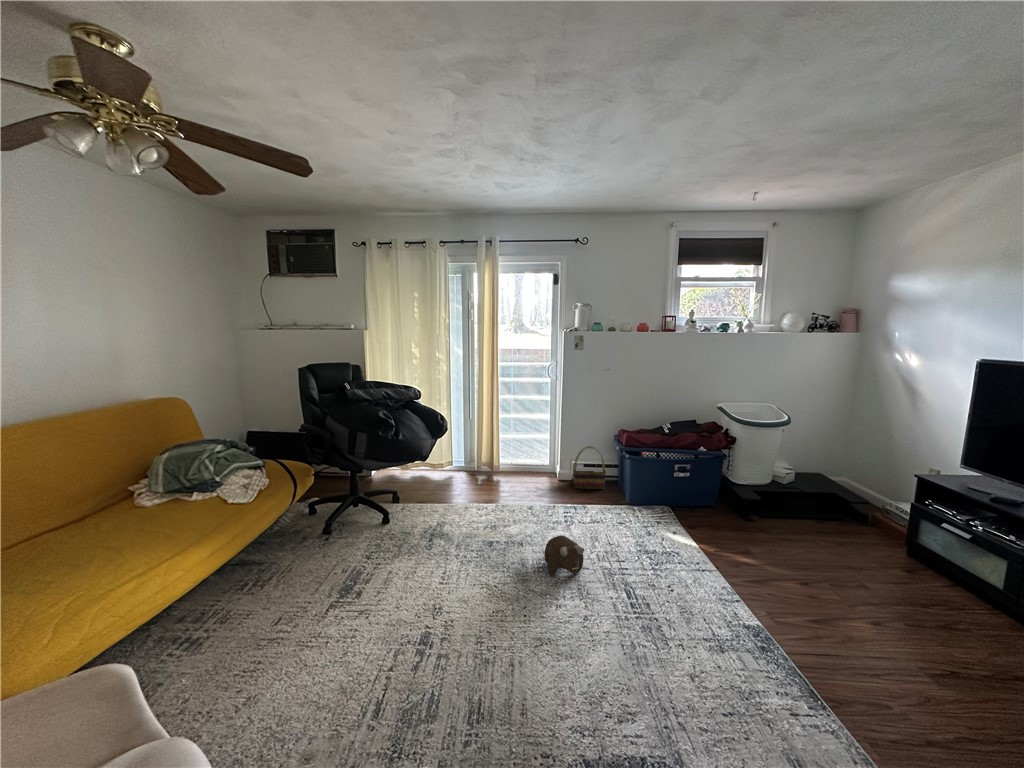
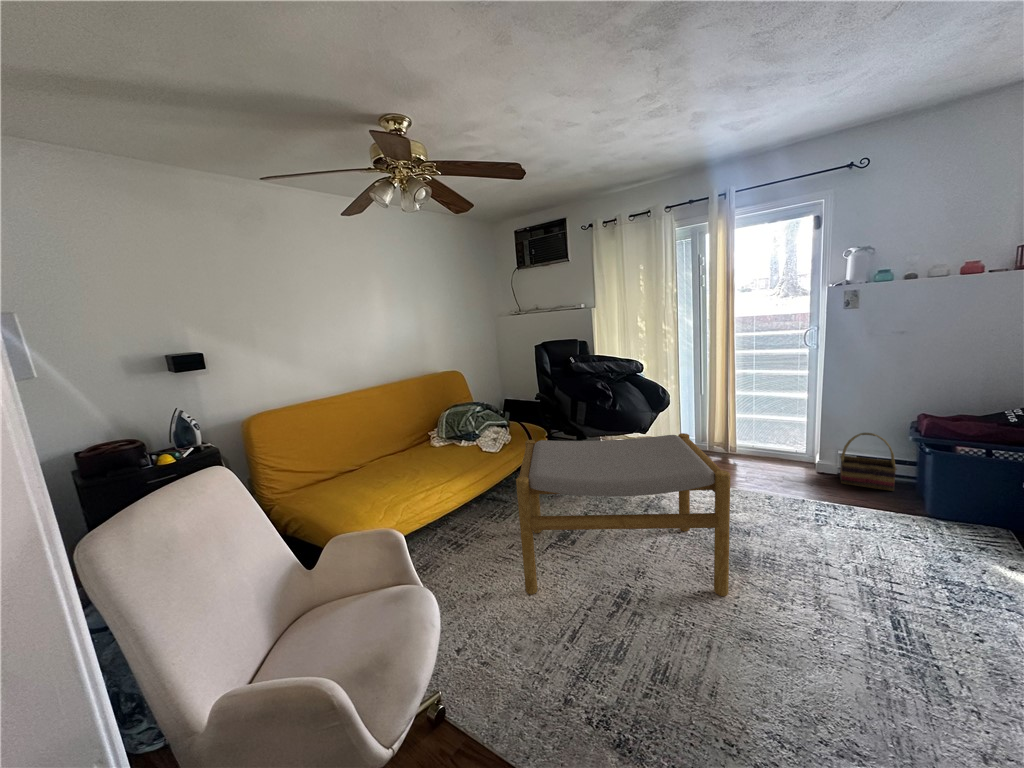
footstool: none [297,457,523,681] -> present [516,433,730,596]
plush toy: present [544,535,584,576] -> none [773,532,828,582]

